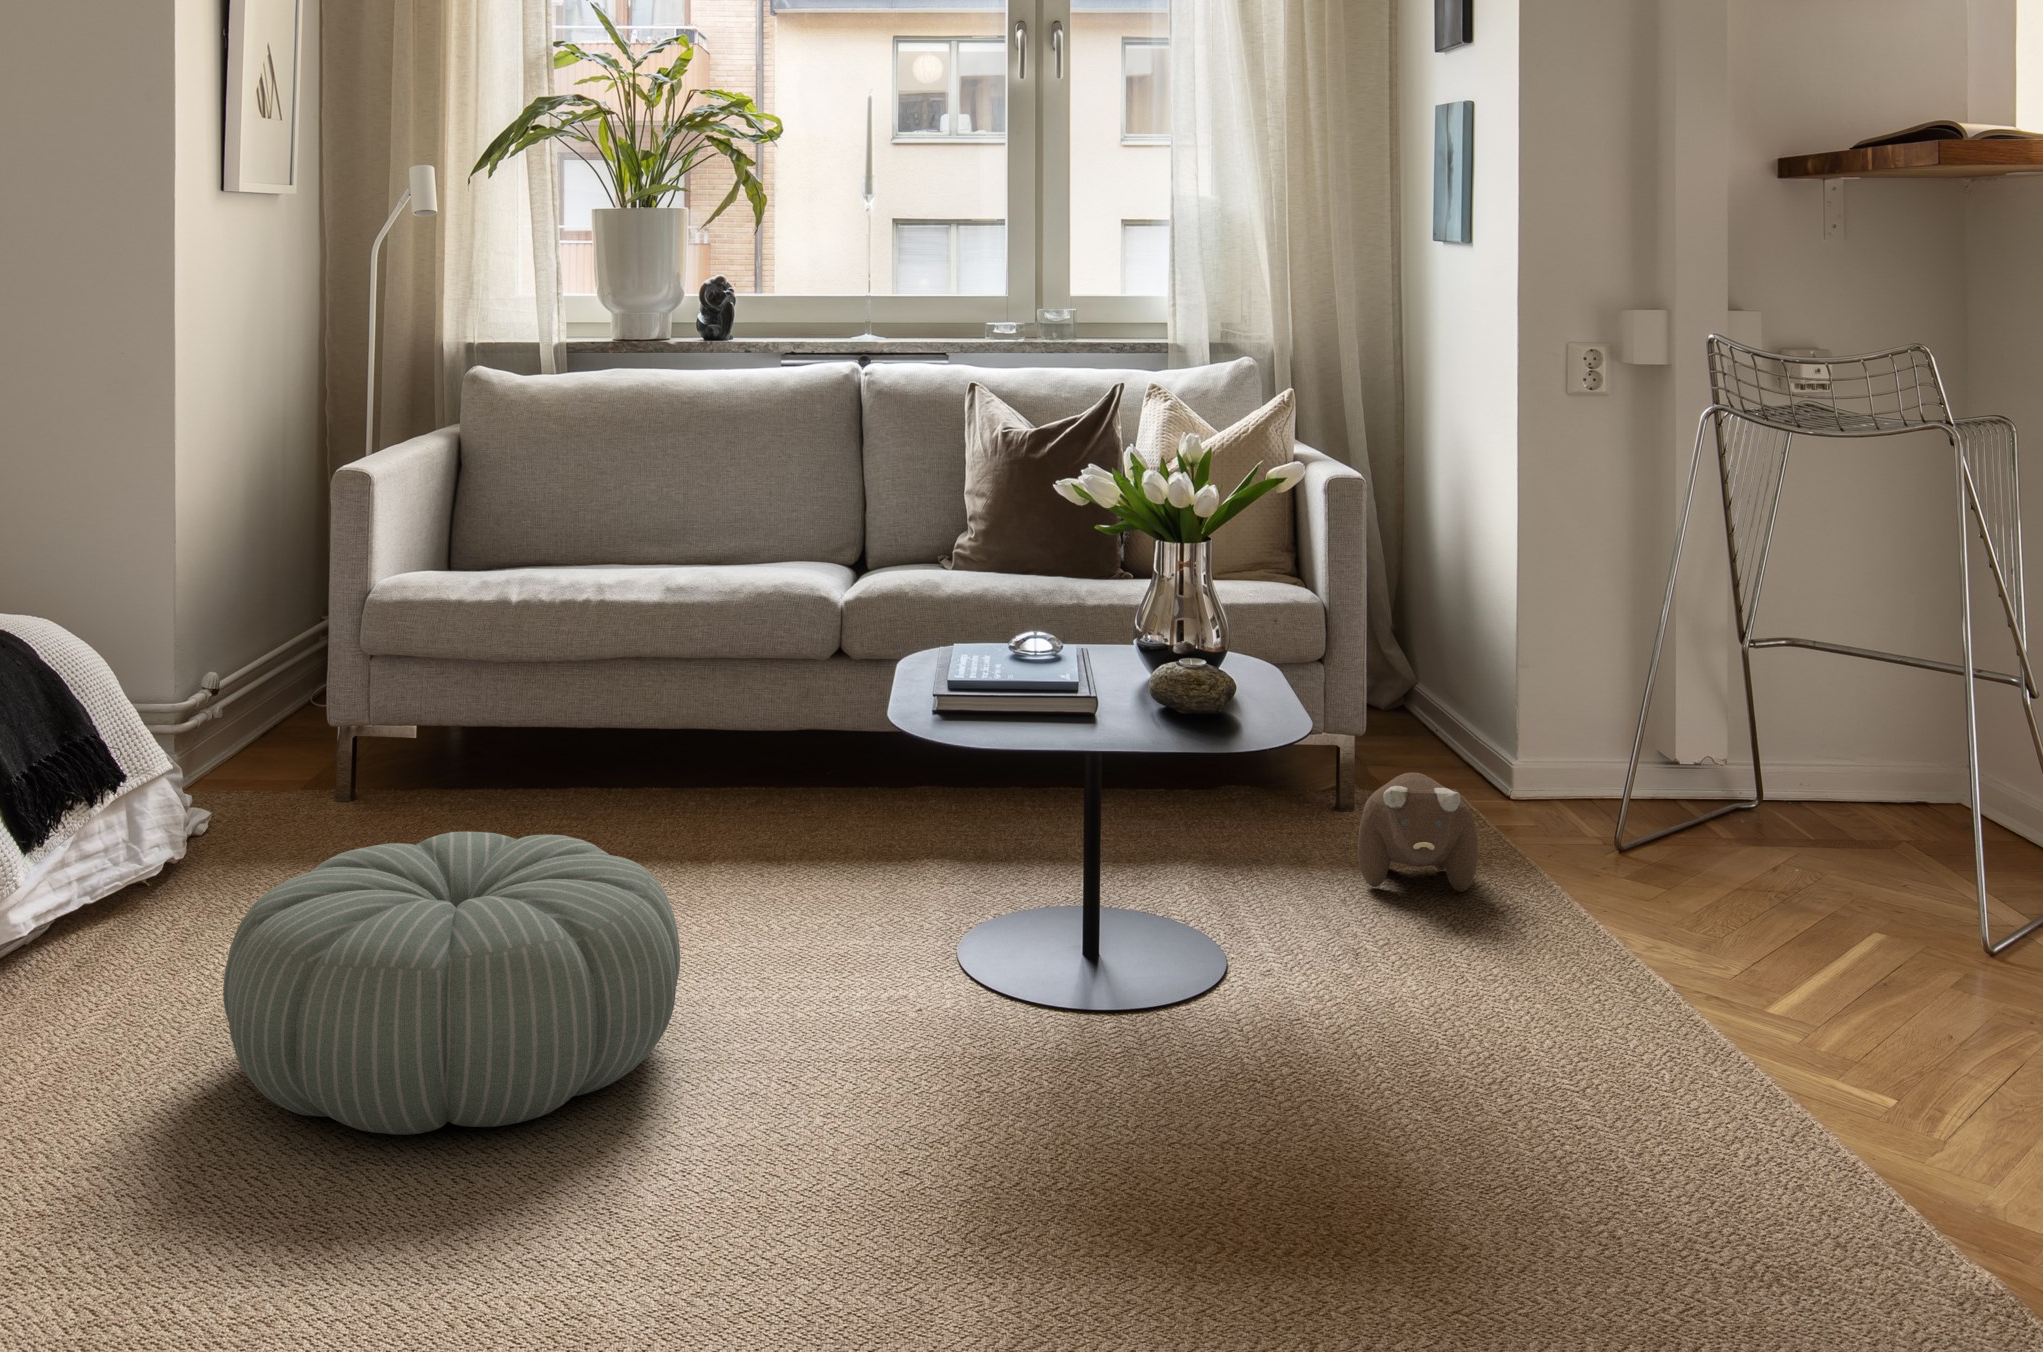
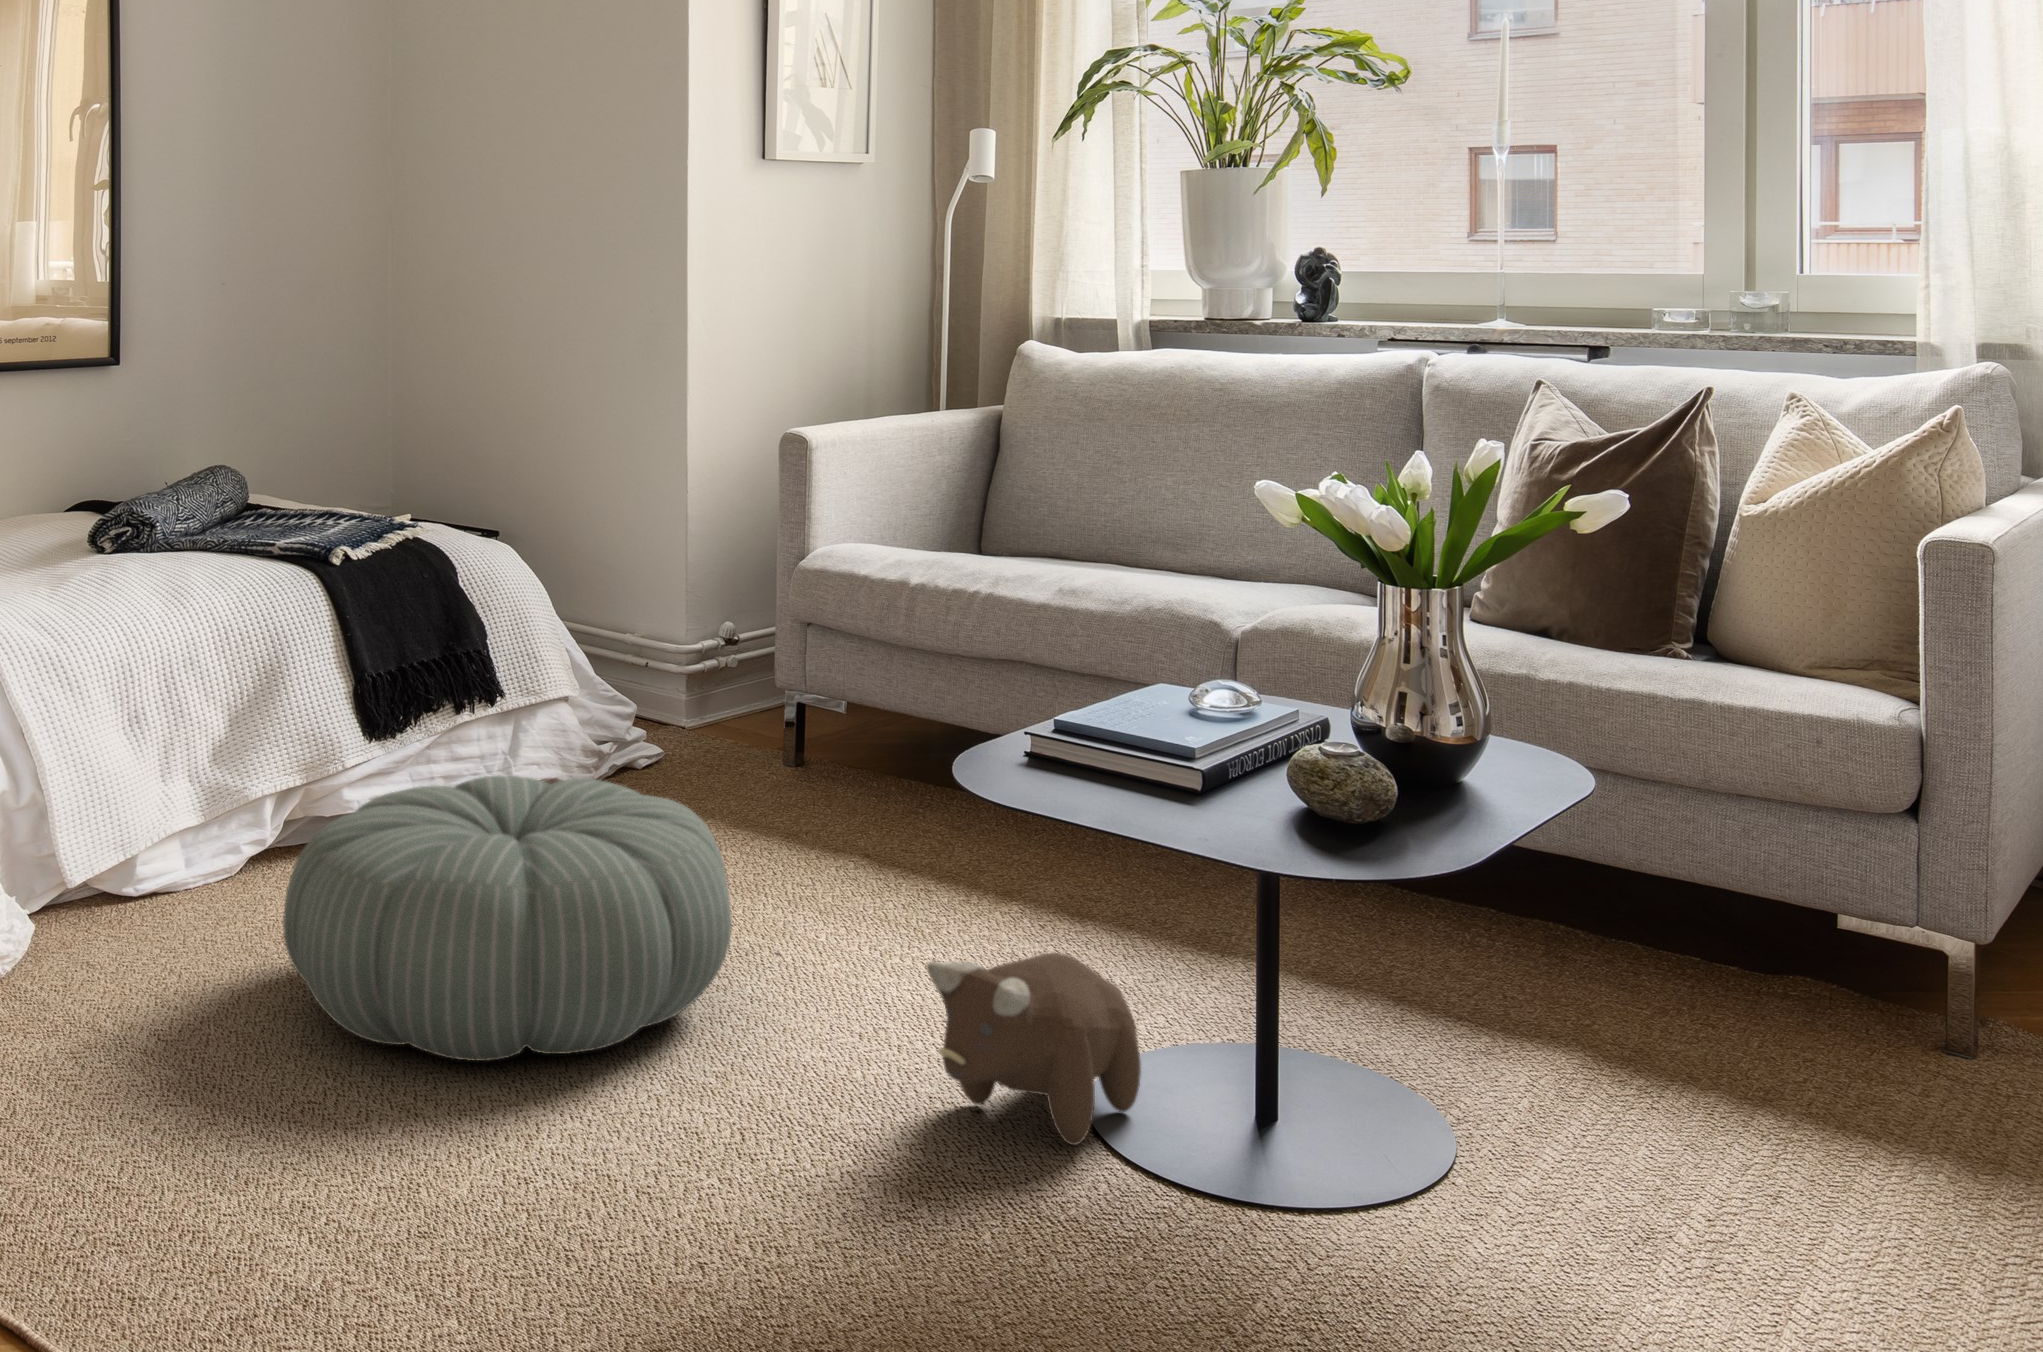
plush toy: present [1358,772,1478,892] -> present [927,953,1141,1145]

